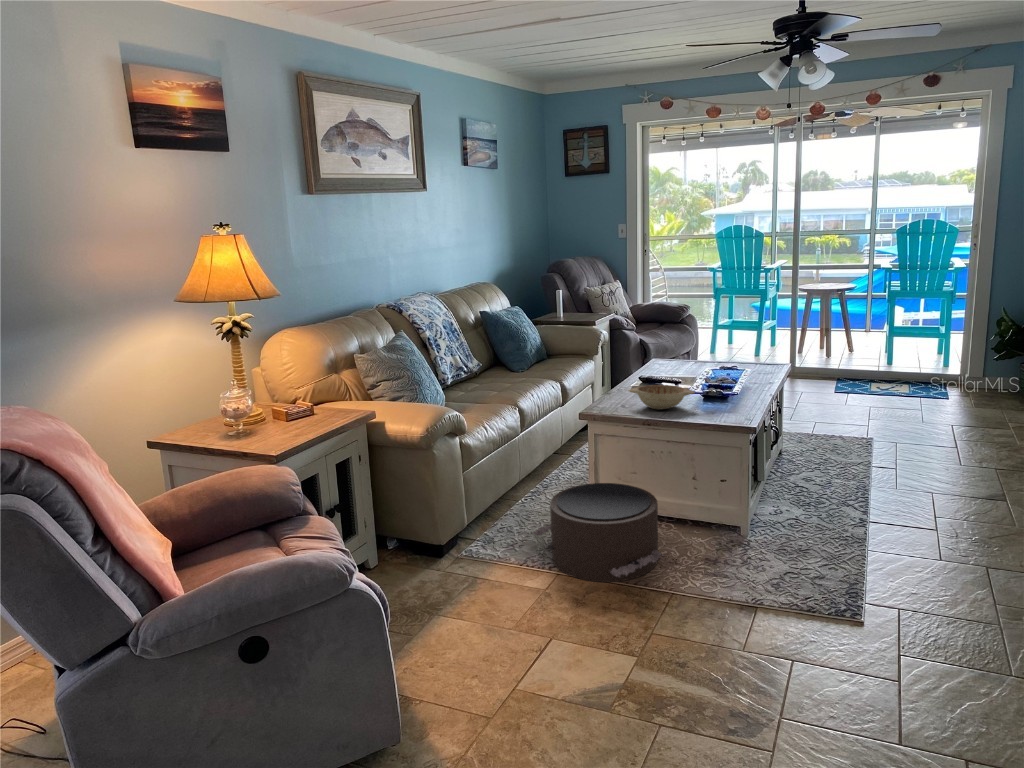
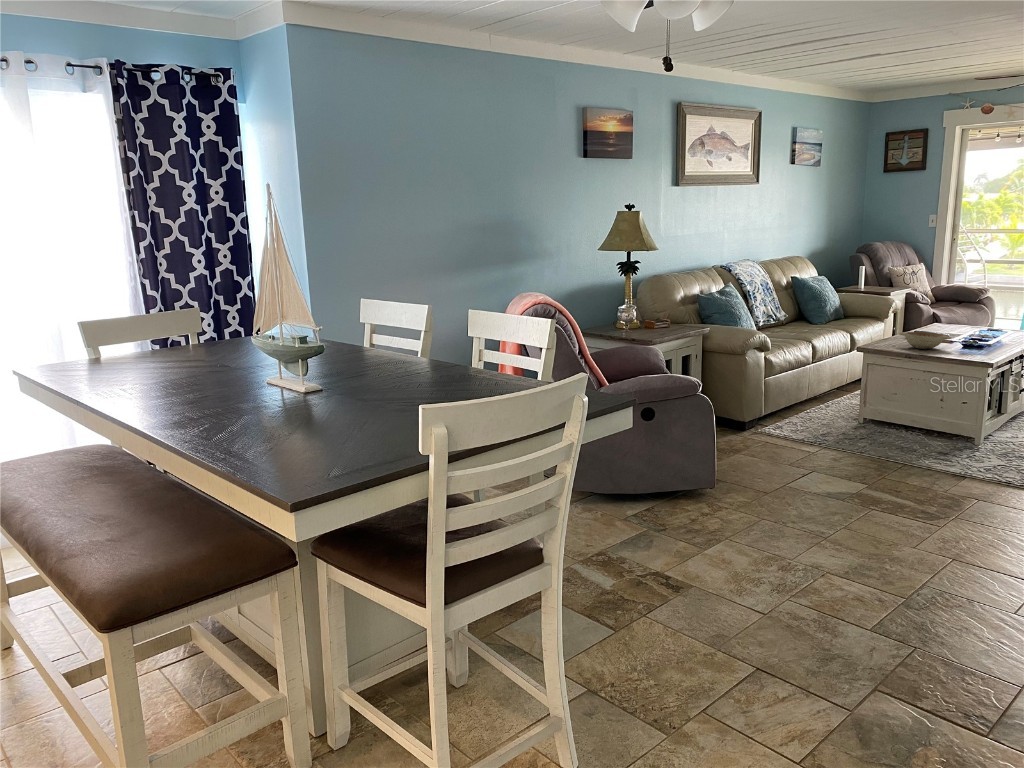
pouf: present [533,483,664,582] -> none [810,394,906,454]

